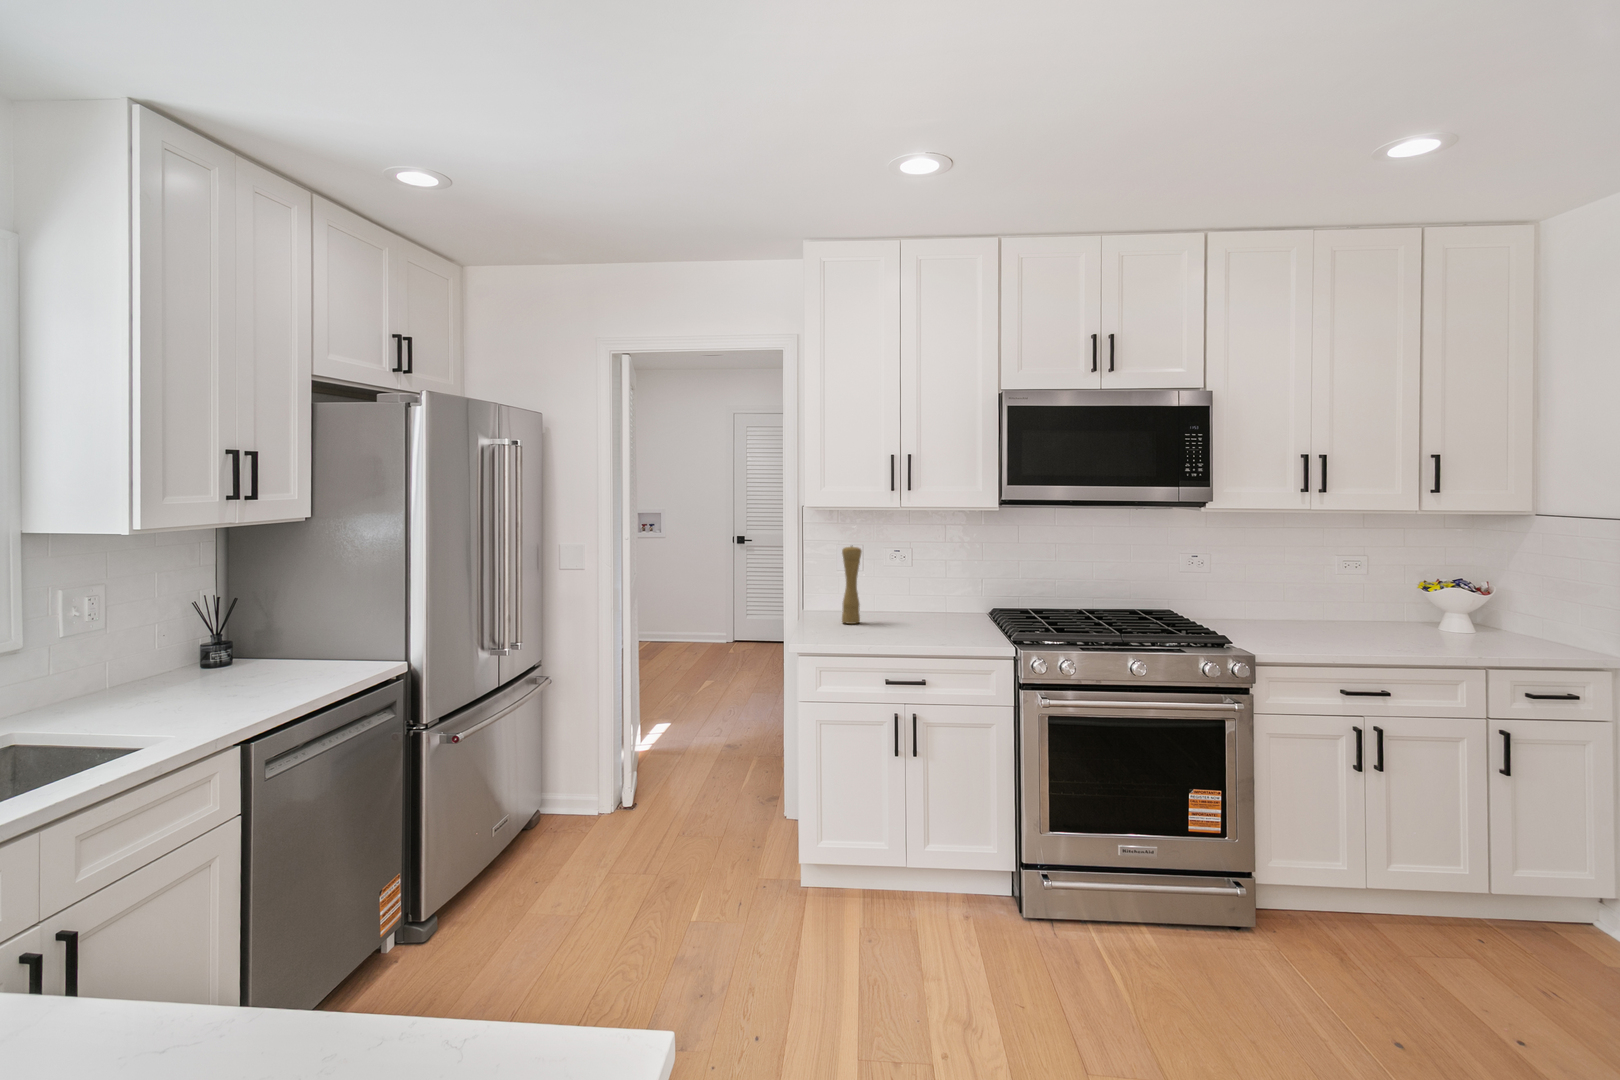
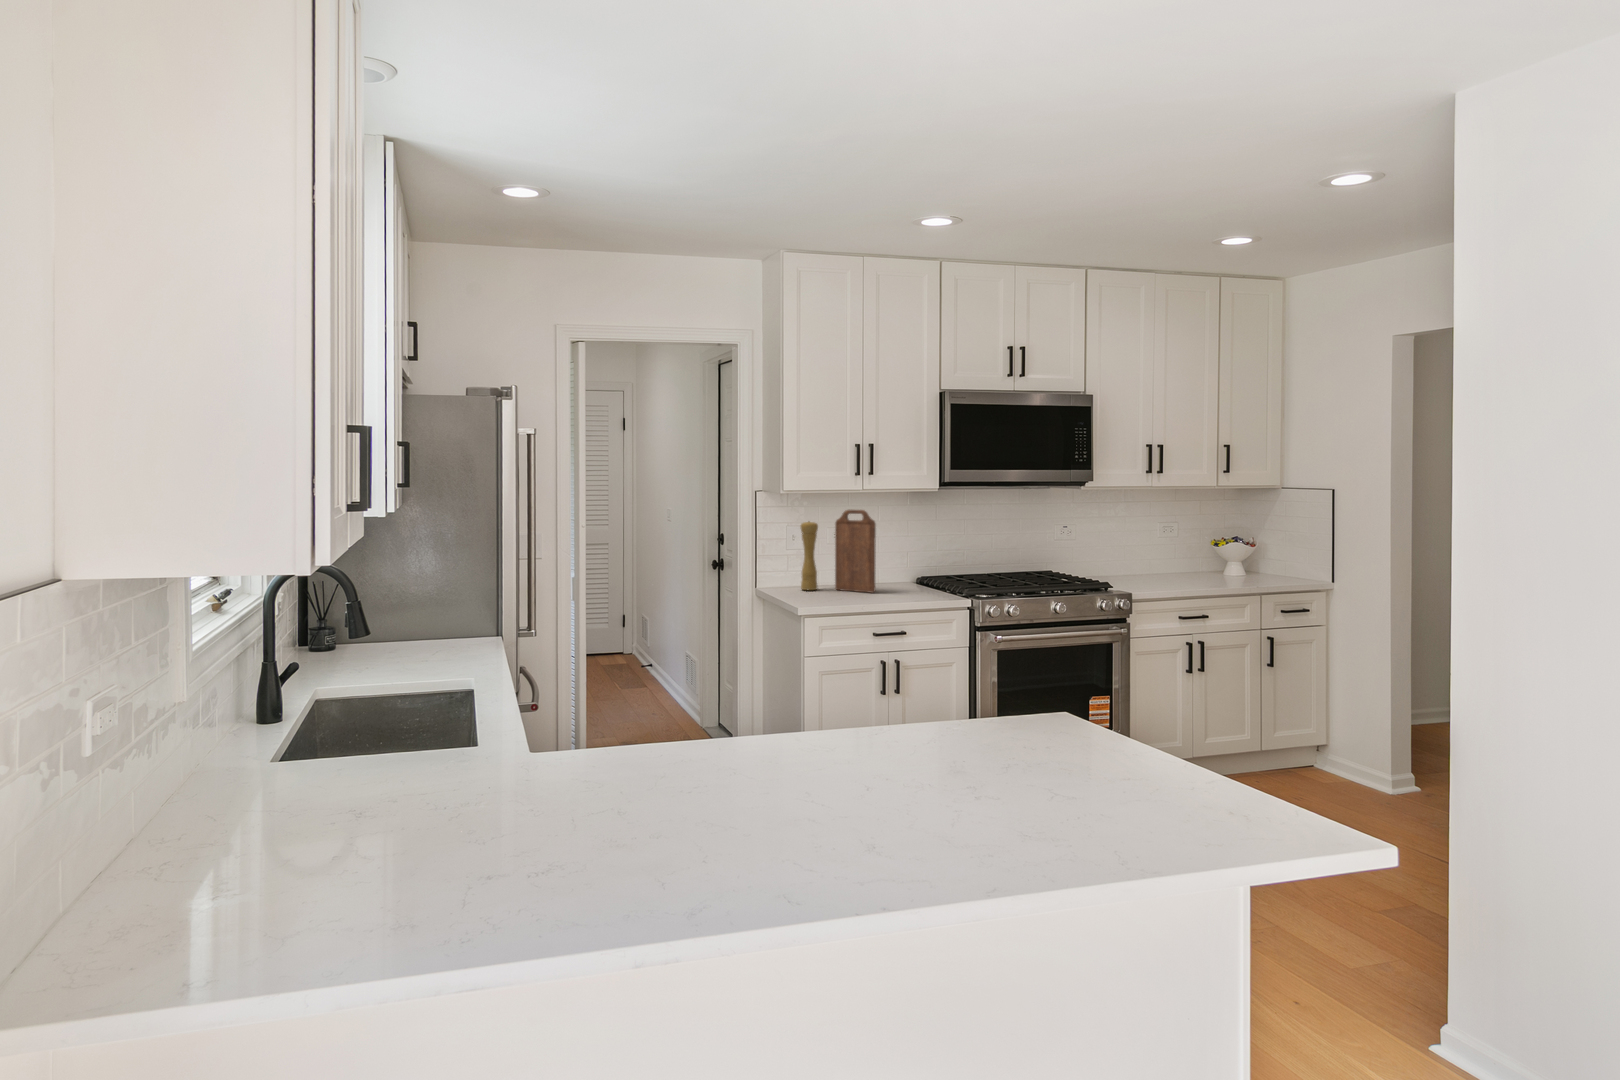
cutting board: none [878,533,915,631] -> present [835,510,876,593]

